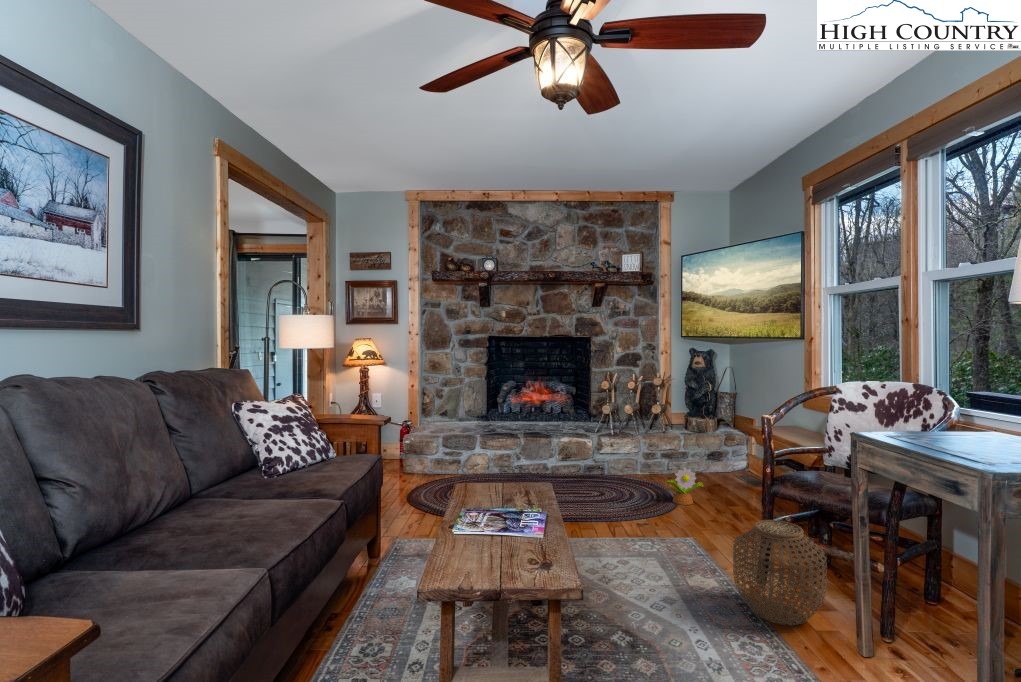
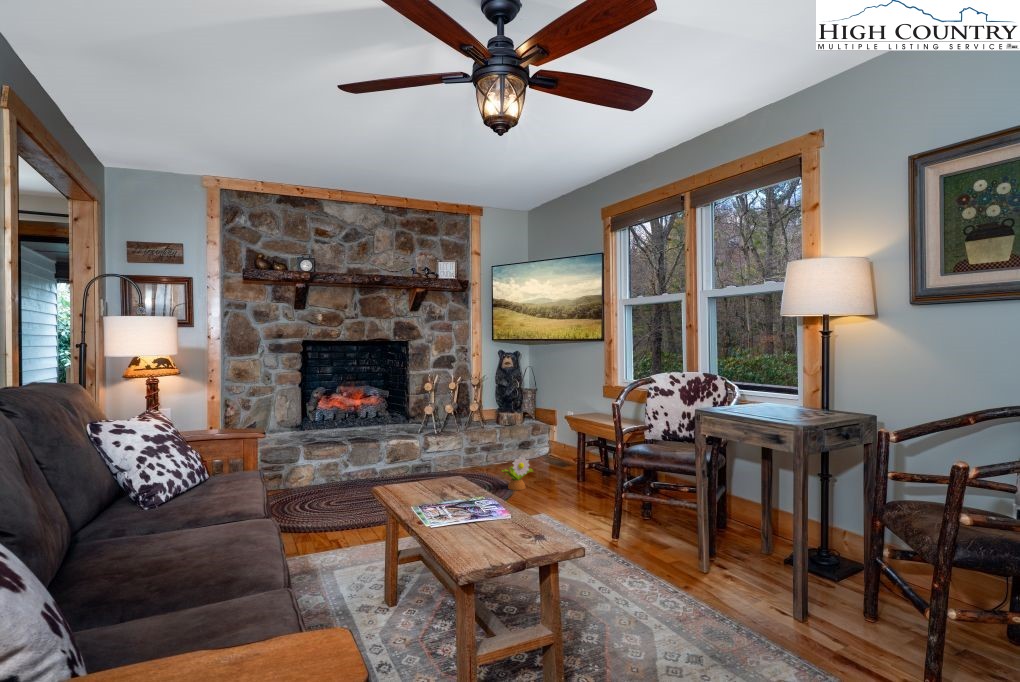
woven basket: present [733,520,827,625] -> none [606,486,677,570]

